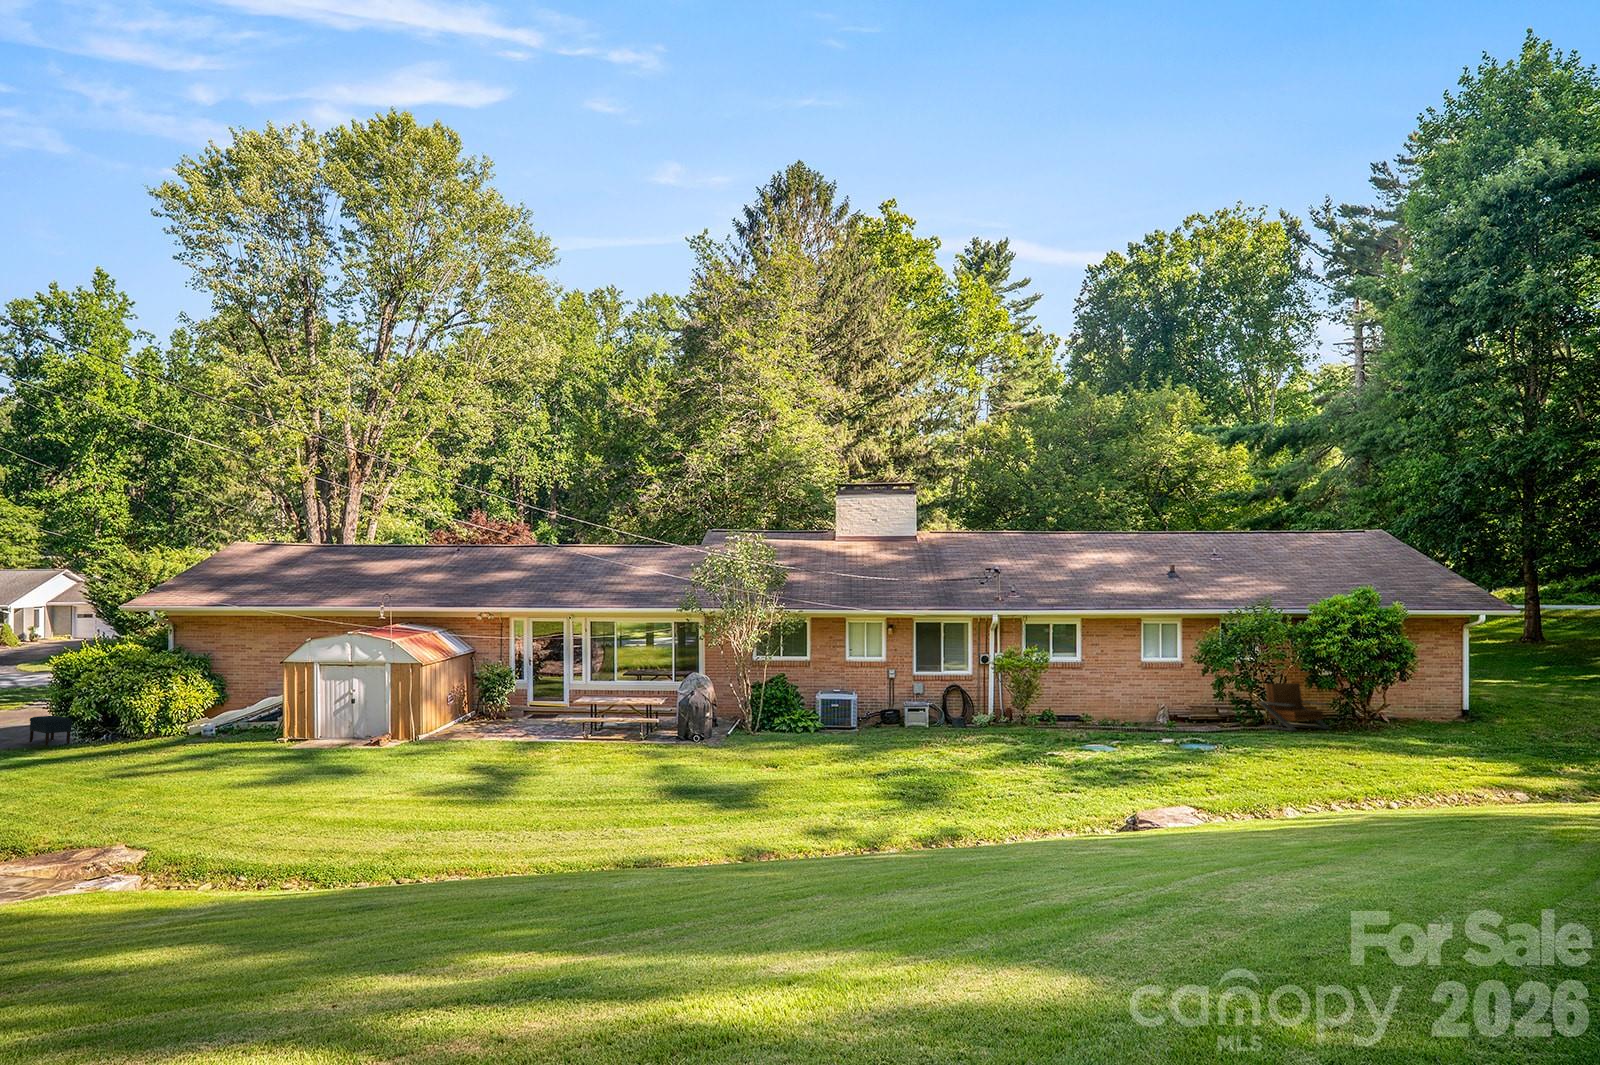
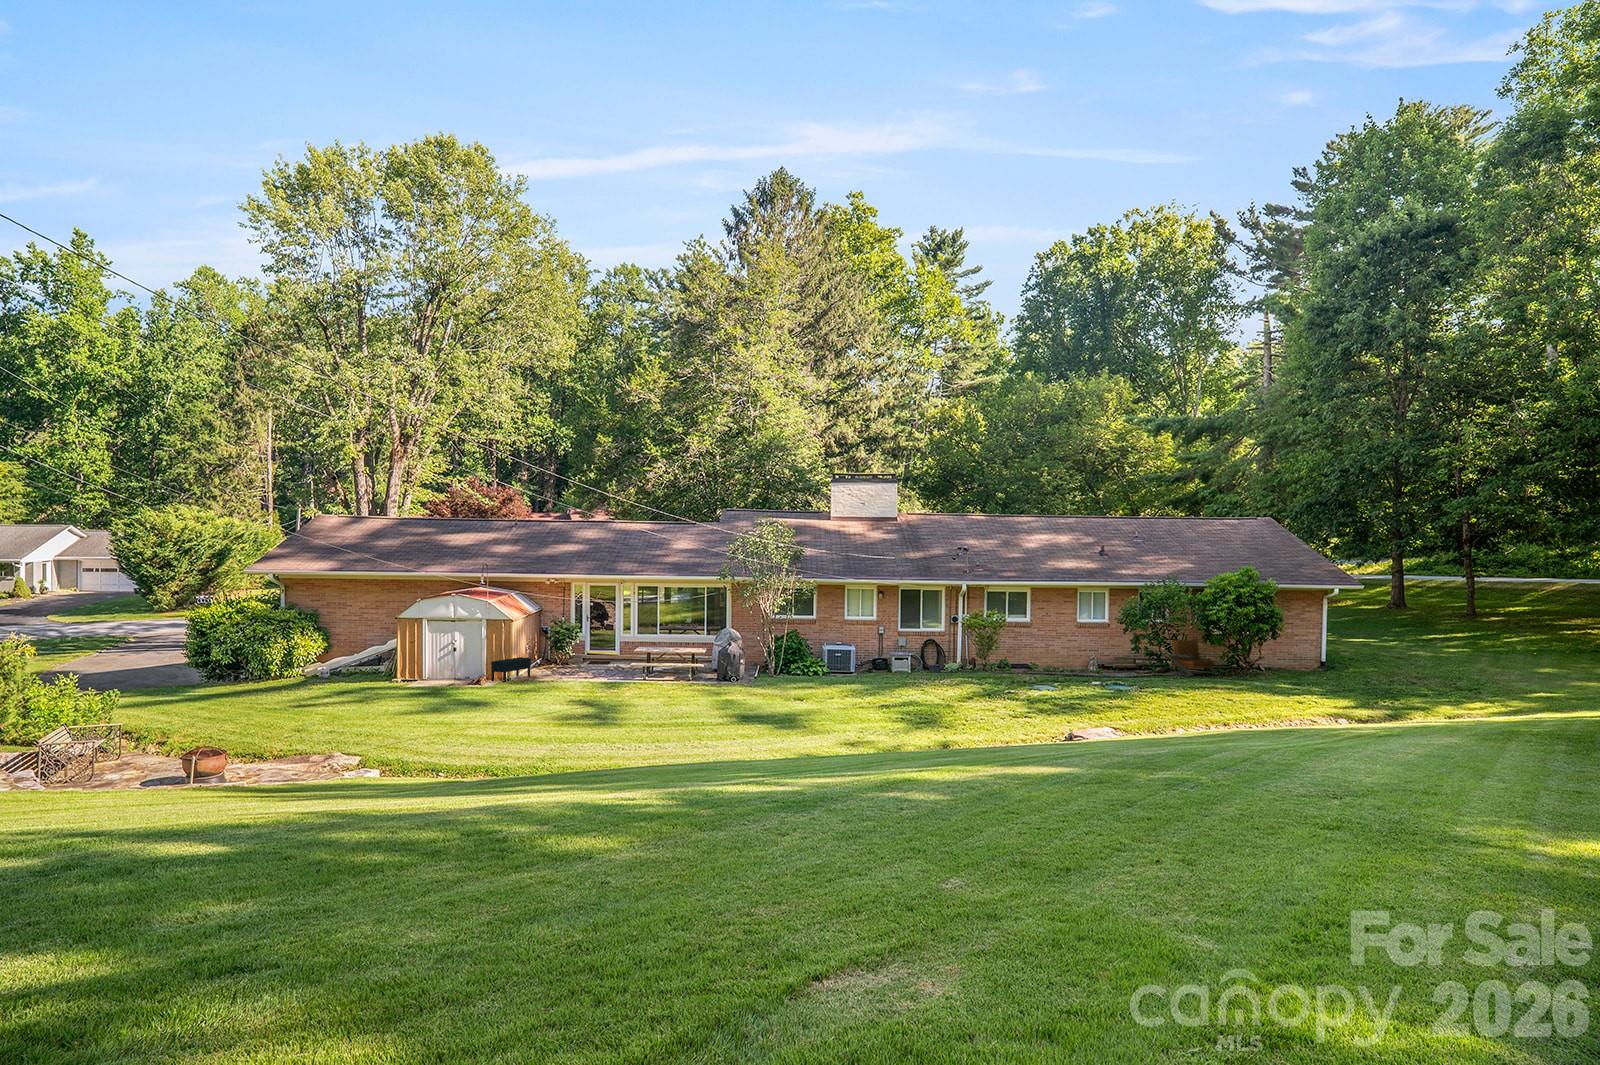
bench: present [29,716,73,746] -> present [491,657,531,682]

